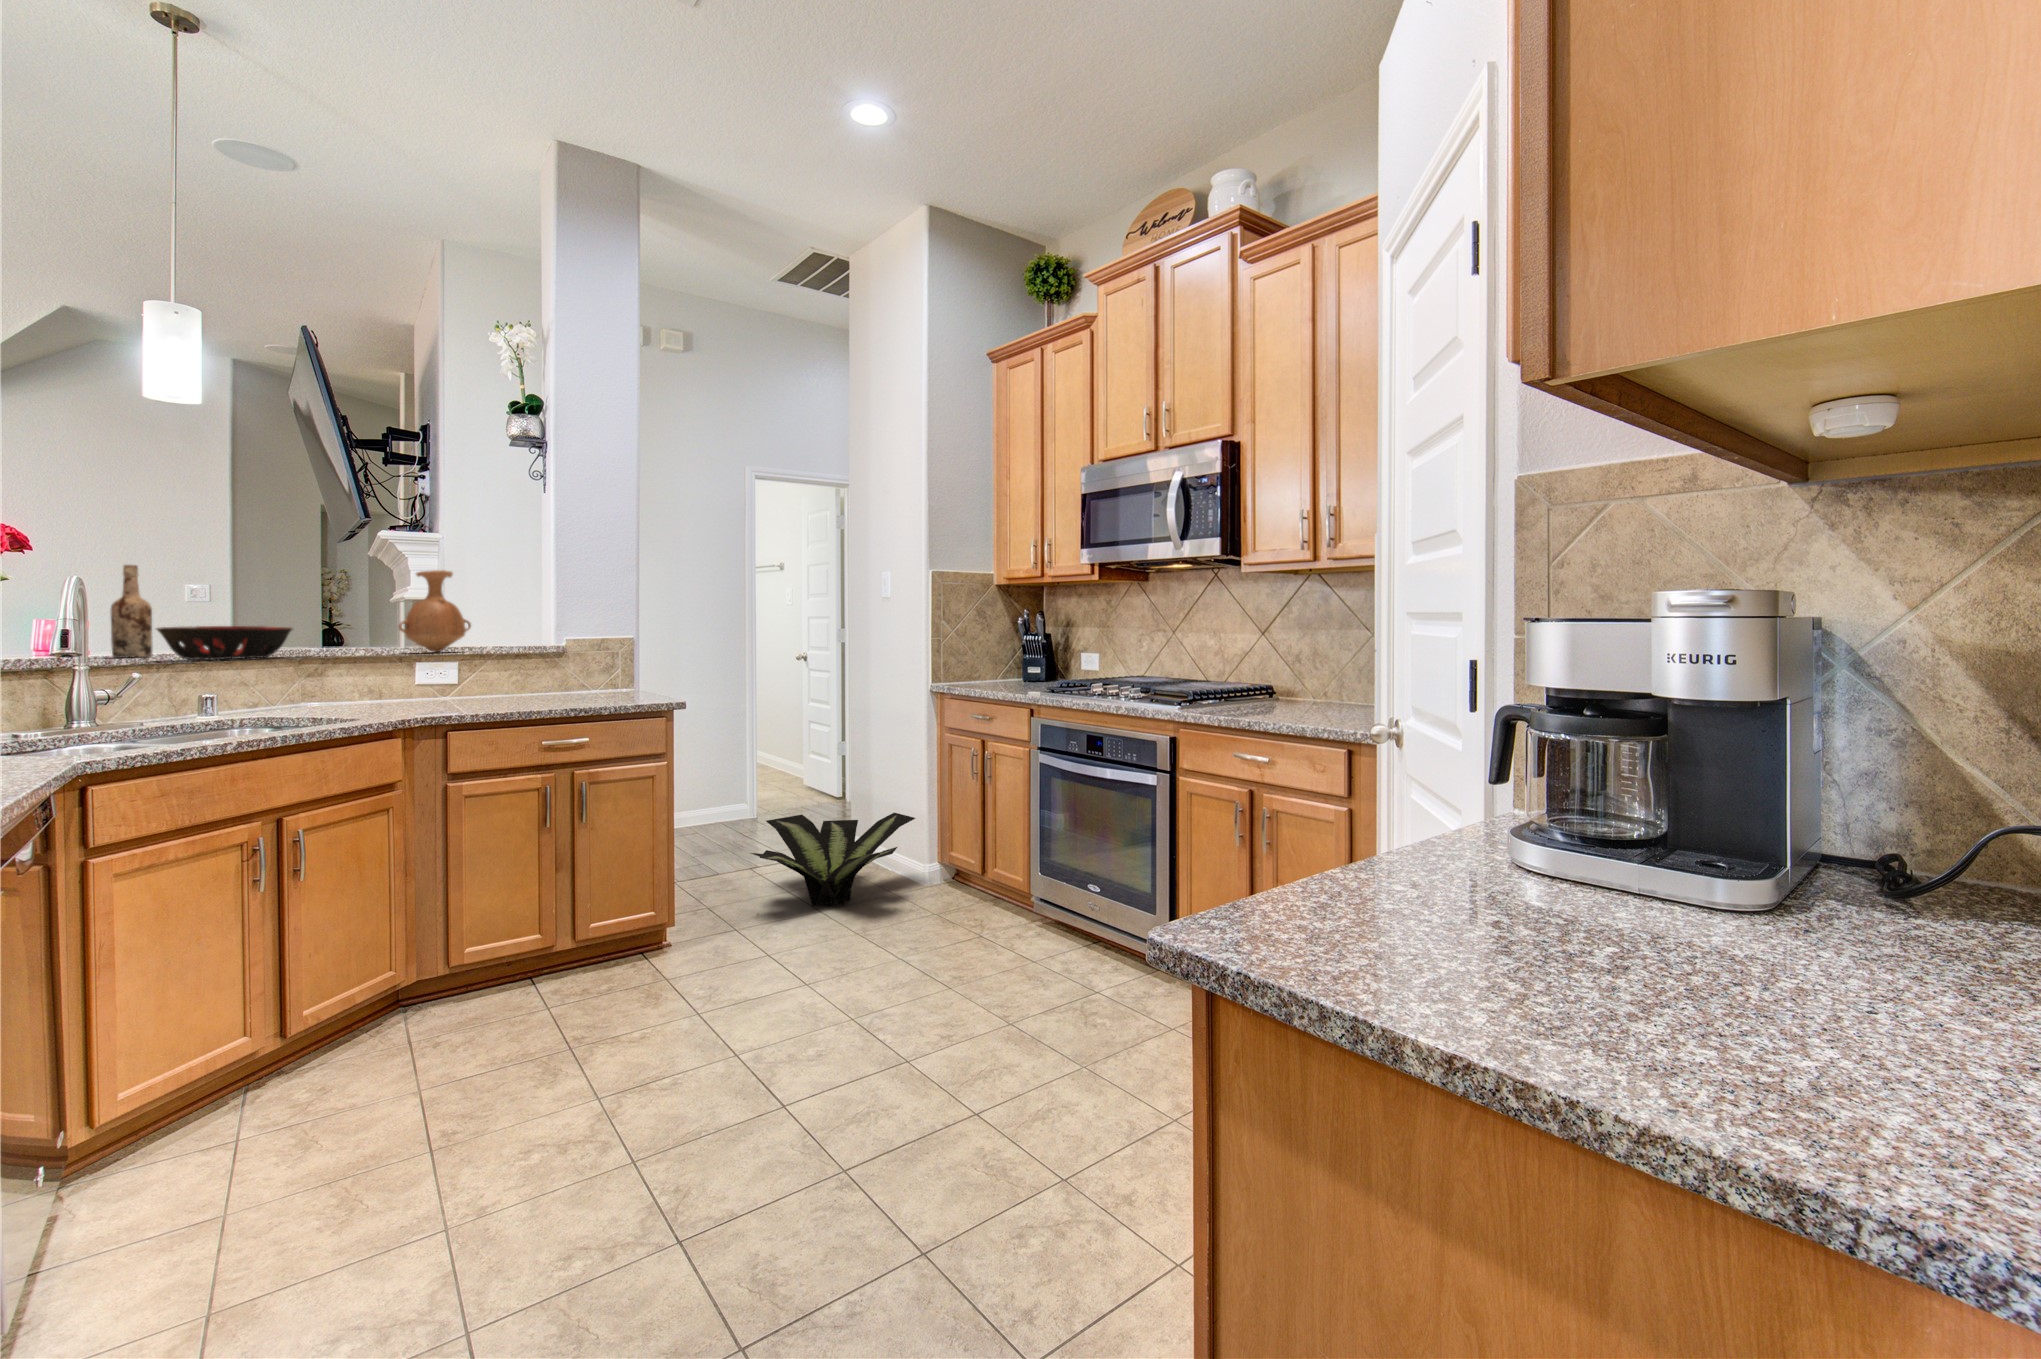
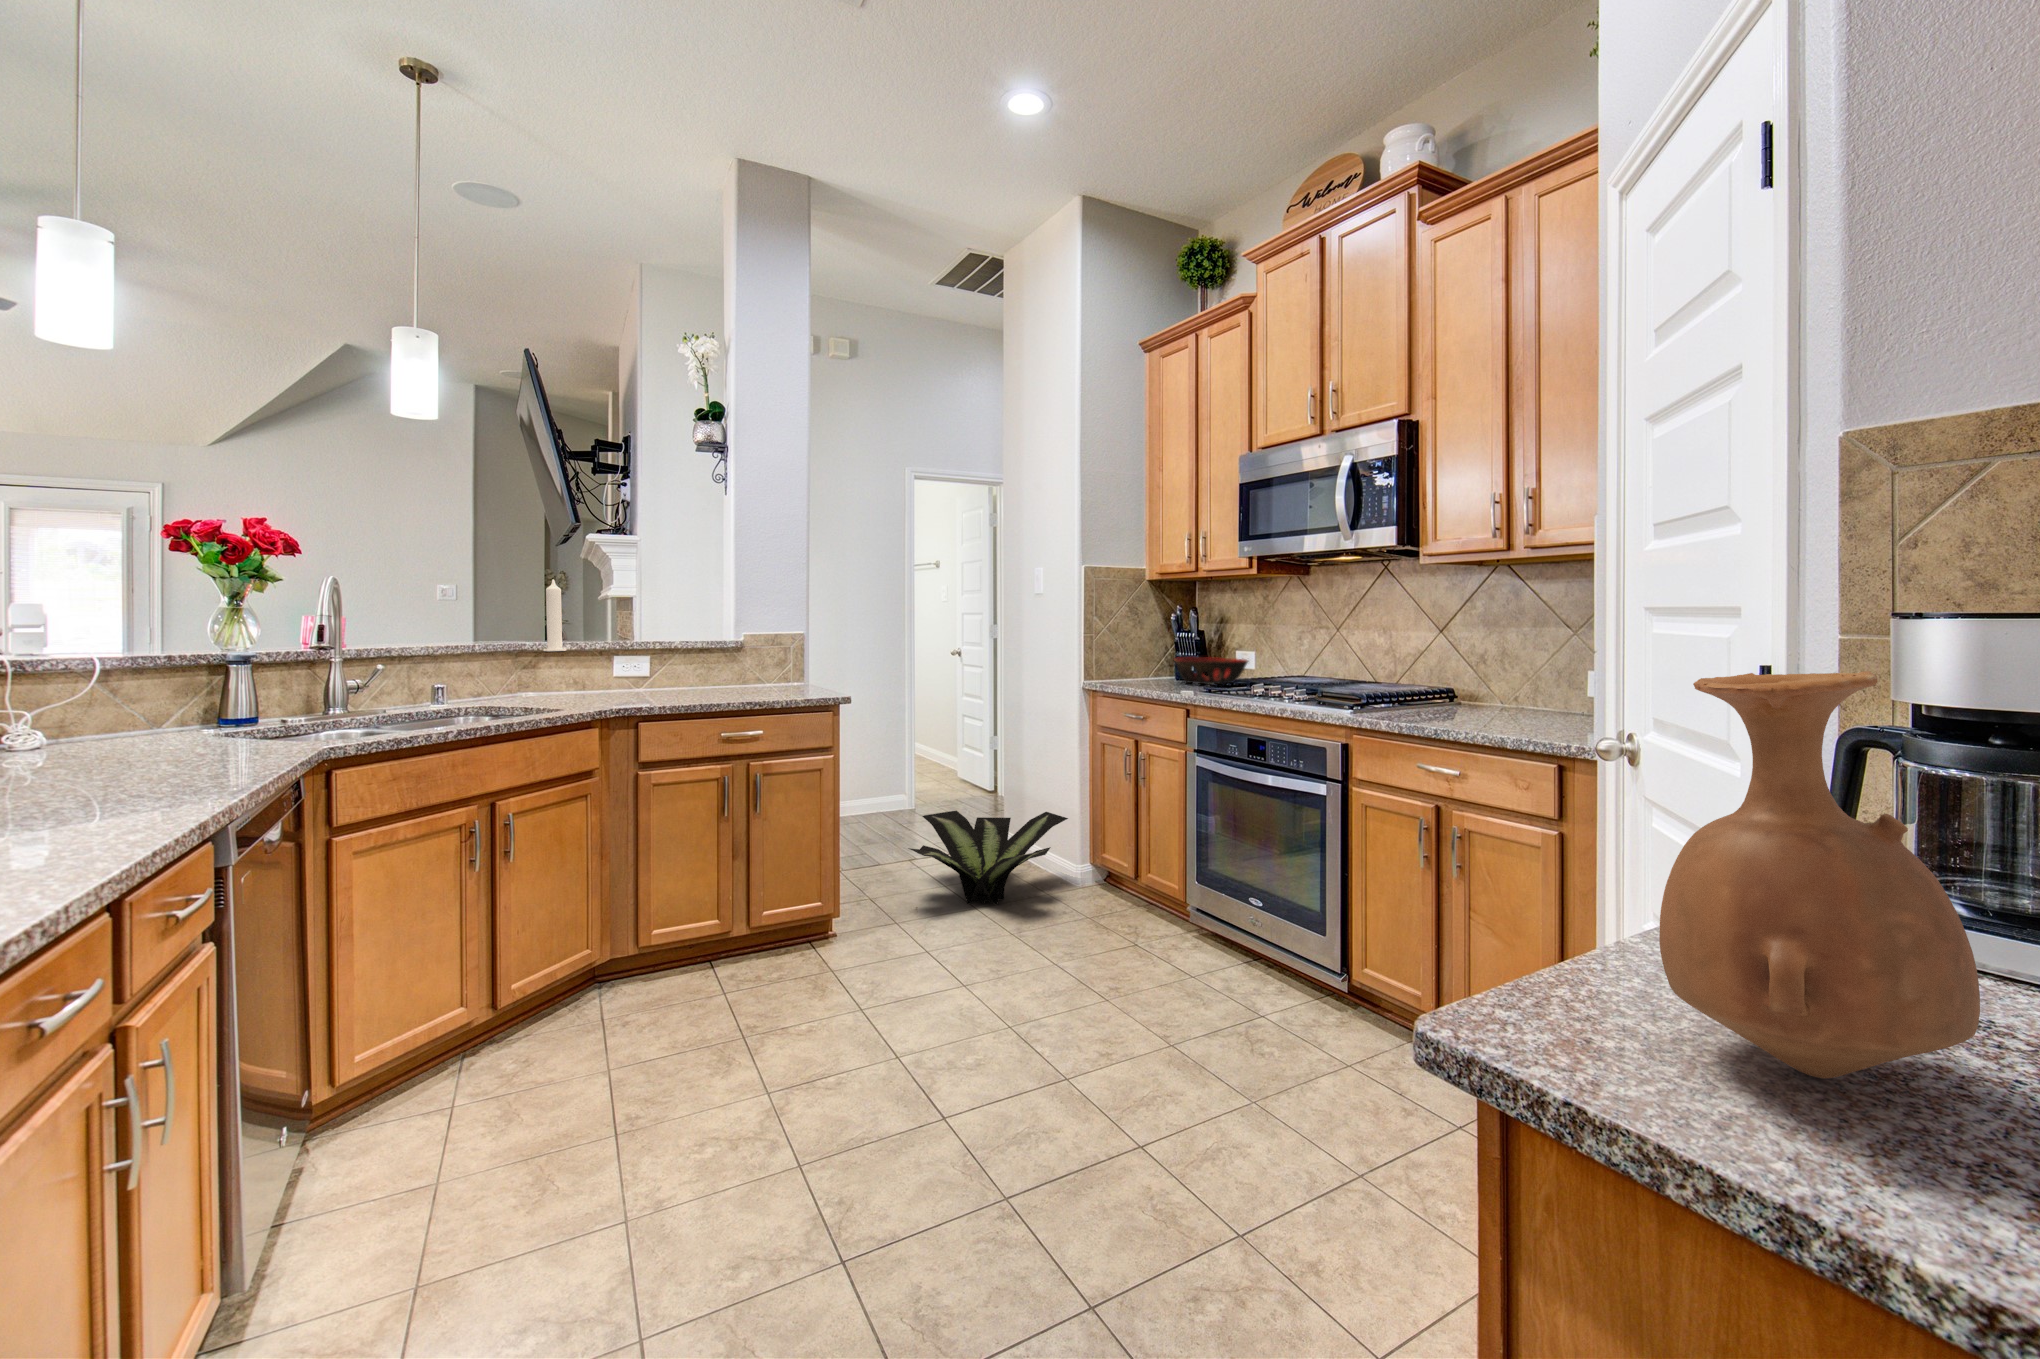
wine bottle: present [111,565,152,658] -> none [361,569,394,652]
vase: present [399,570,471,652] -> present [1659,671,1980,1079]
candle: none [339,578,367,655] -> present [543,579,567,651]
decorative bowl: present [157,626,292,660] -> present [1174,657,1248,684]

